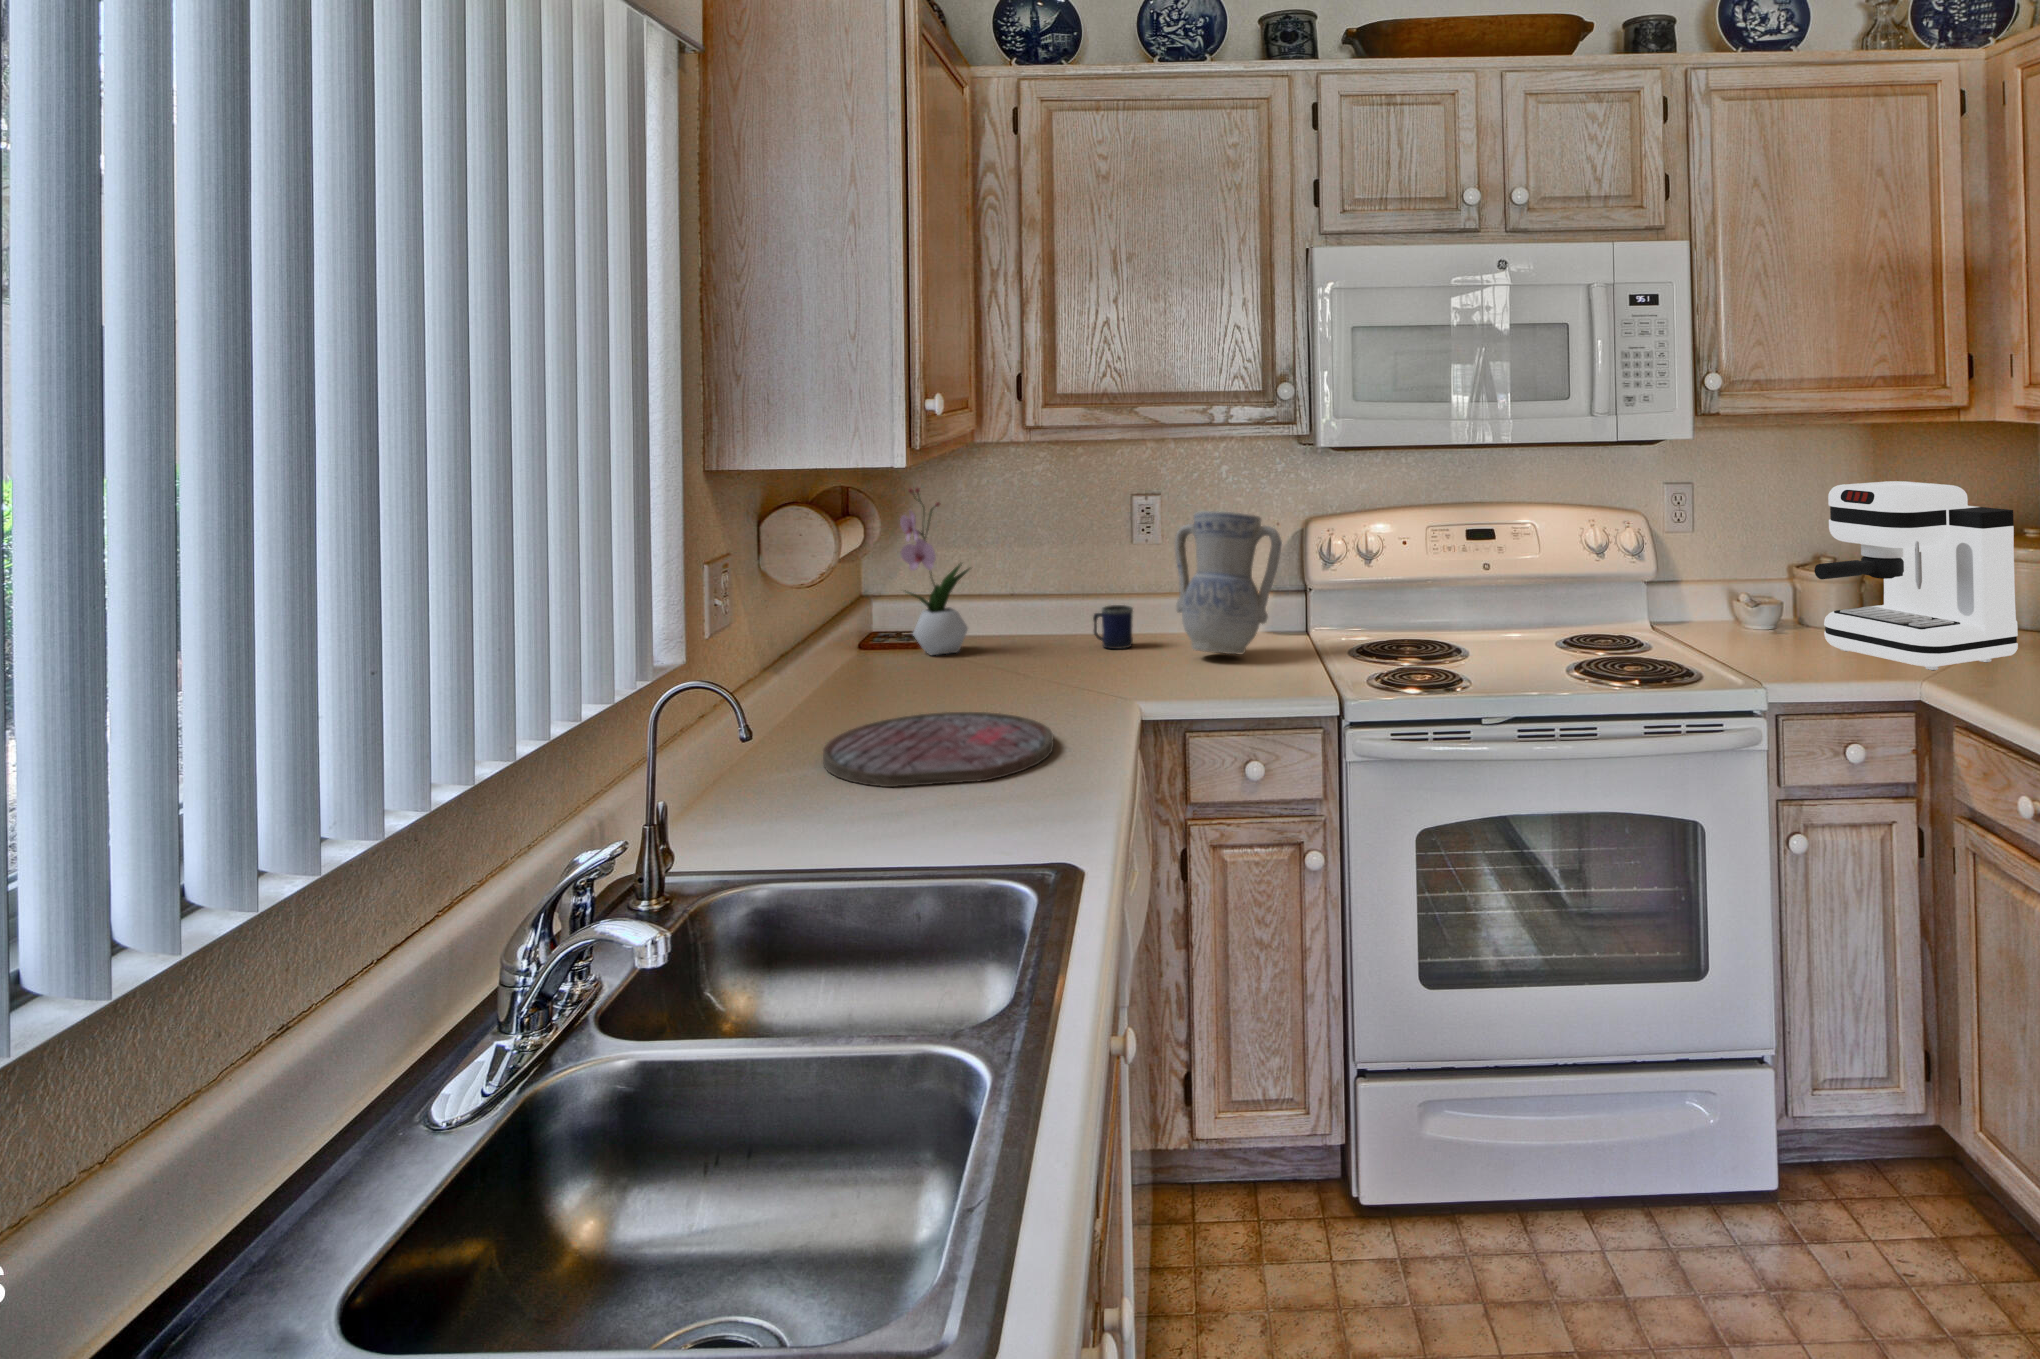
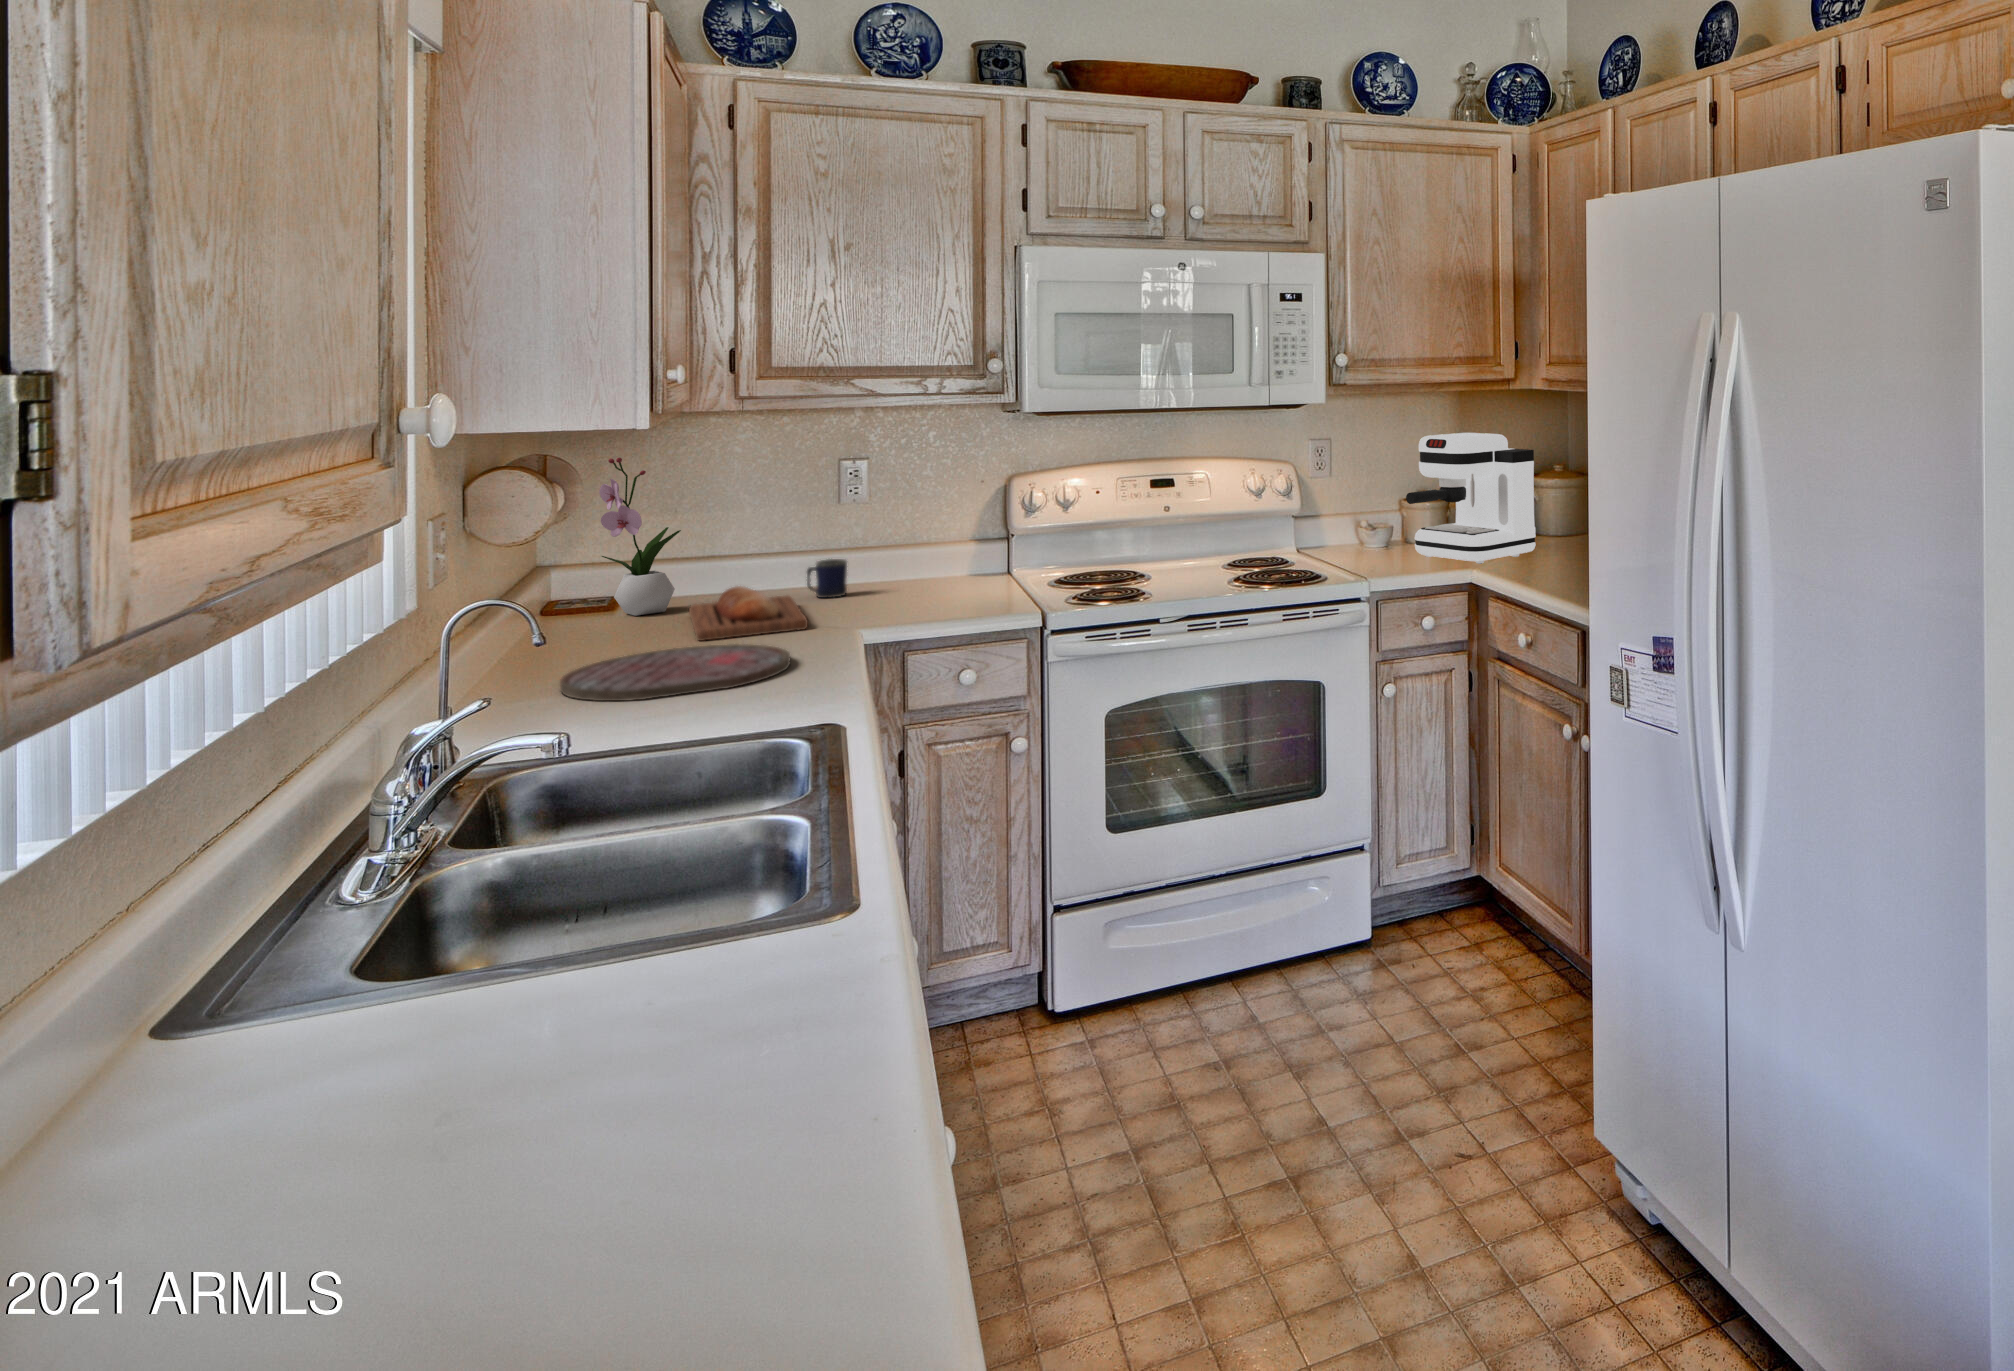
vase: present [1175,511,1282,654] -> none [890,469,991,593]
bread loaf: none [973,634,1084,699] -> present [689,586,808,641]

